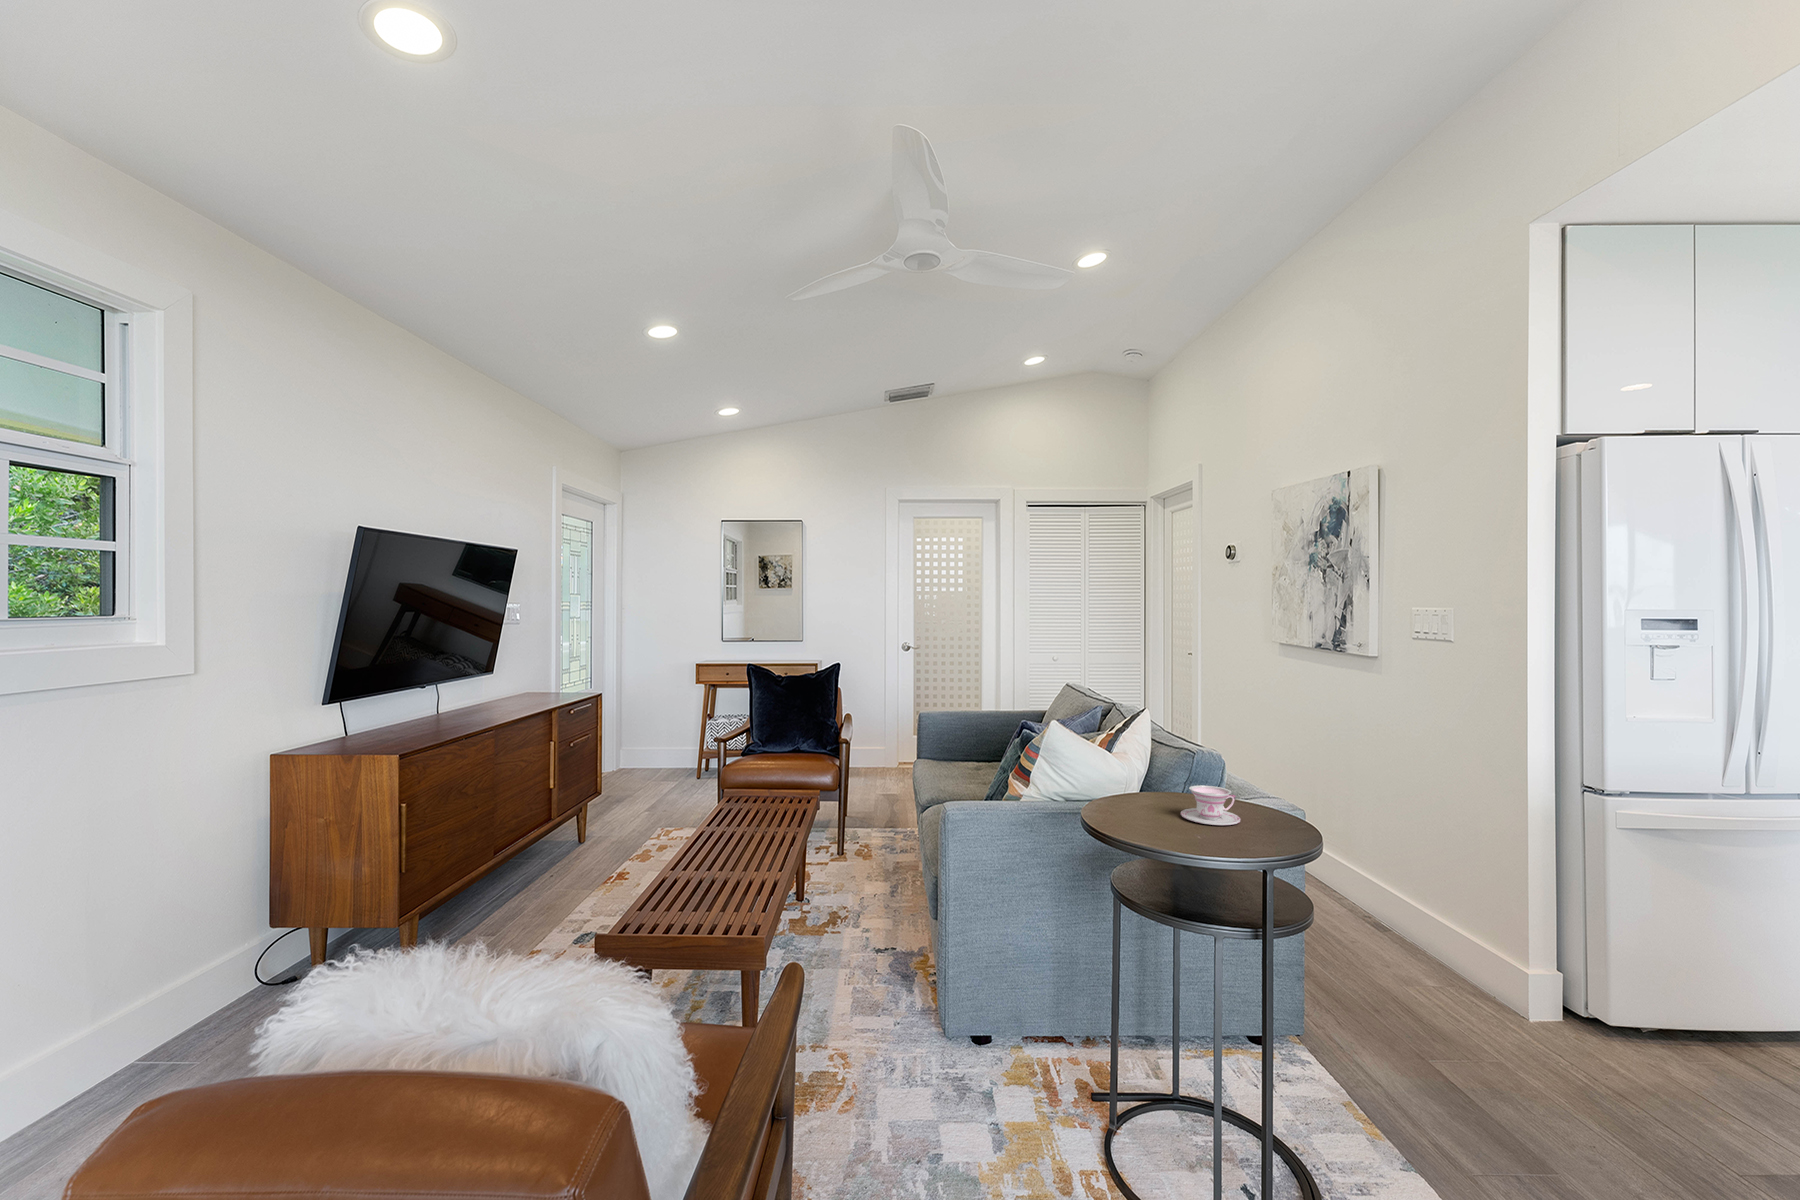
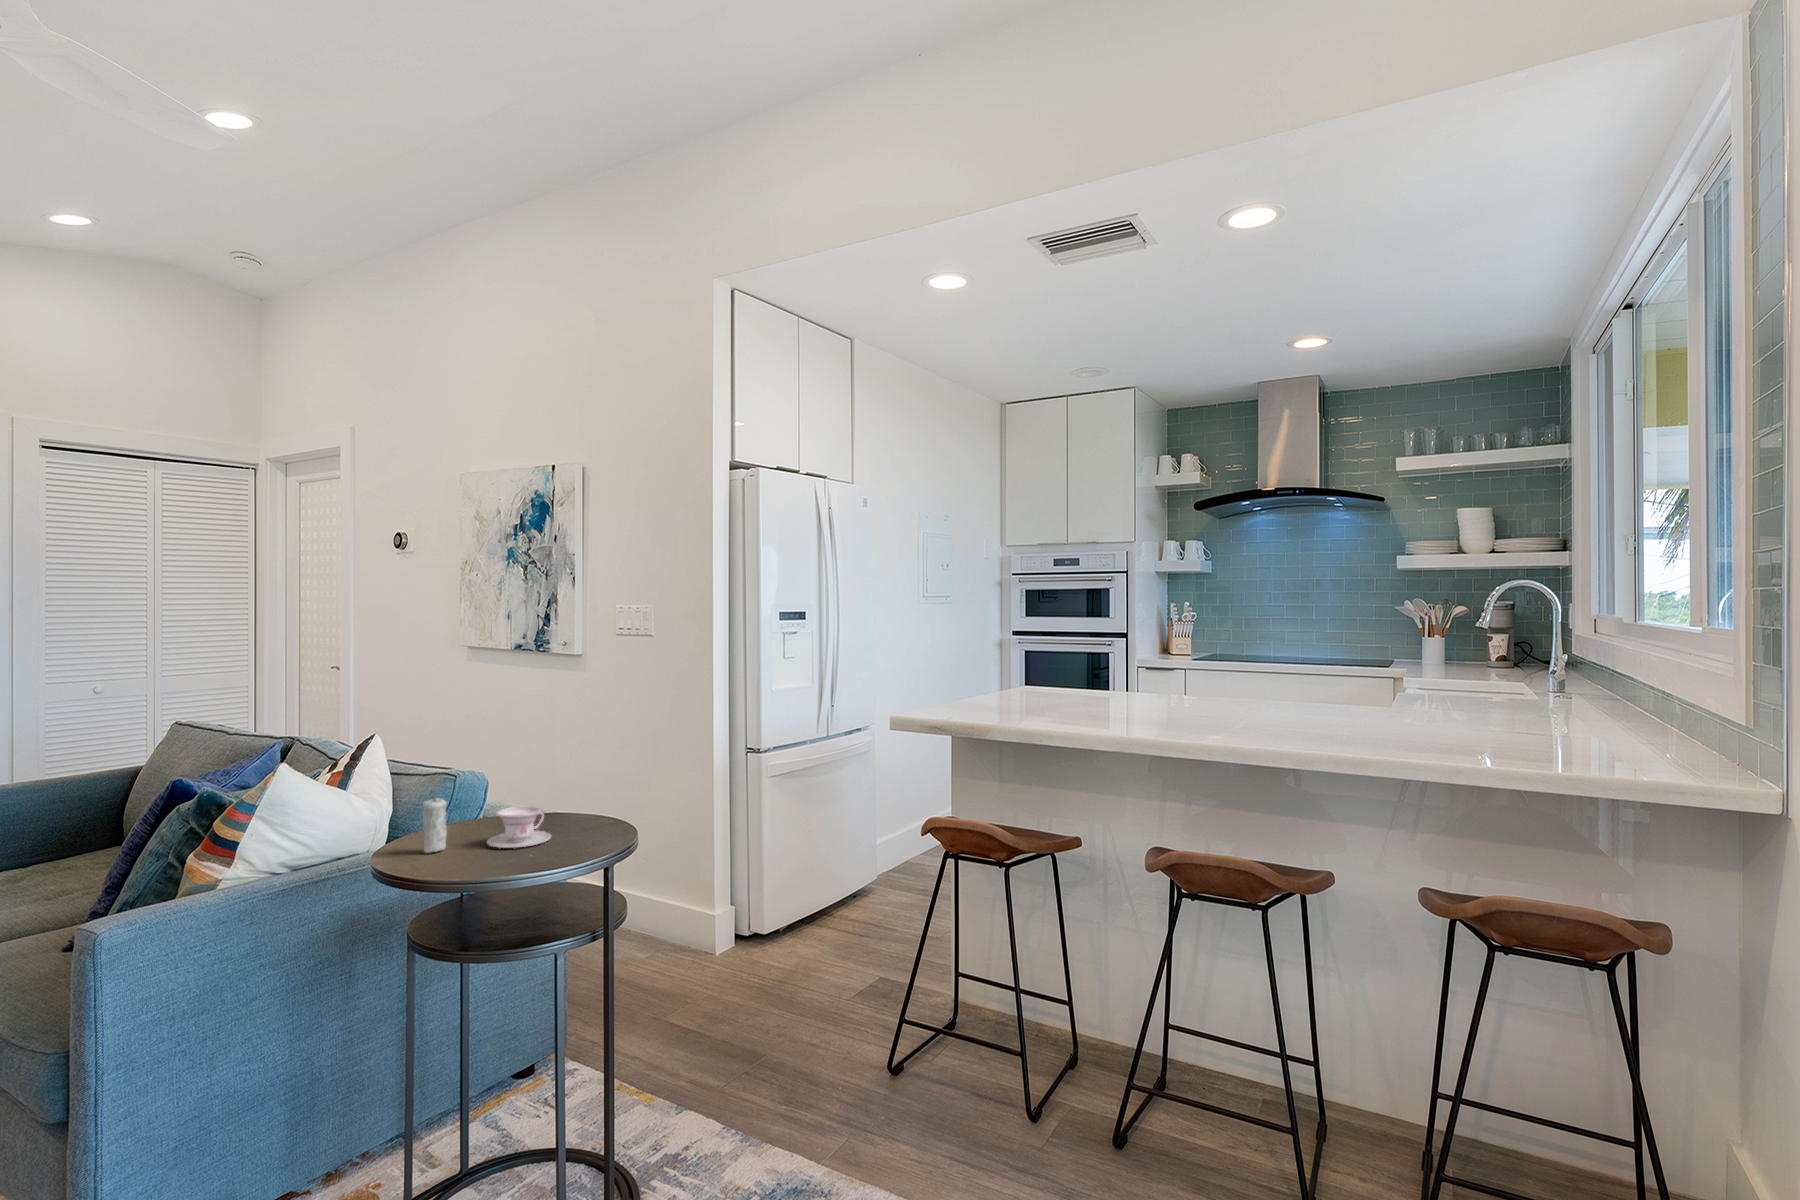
candle: none [1130,755,1150,809] -> present [423,798,447,853]

